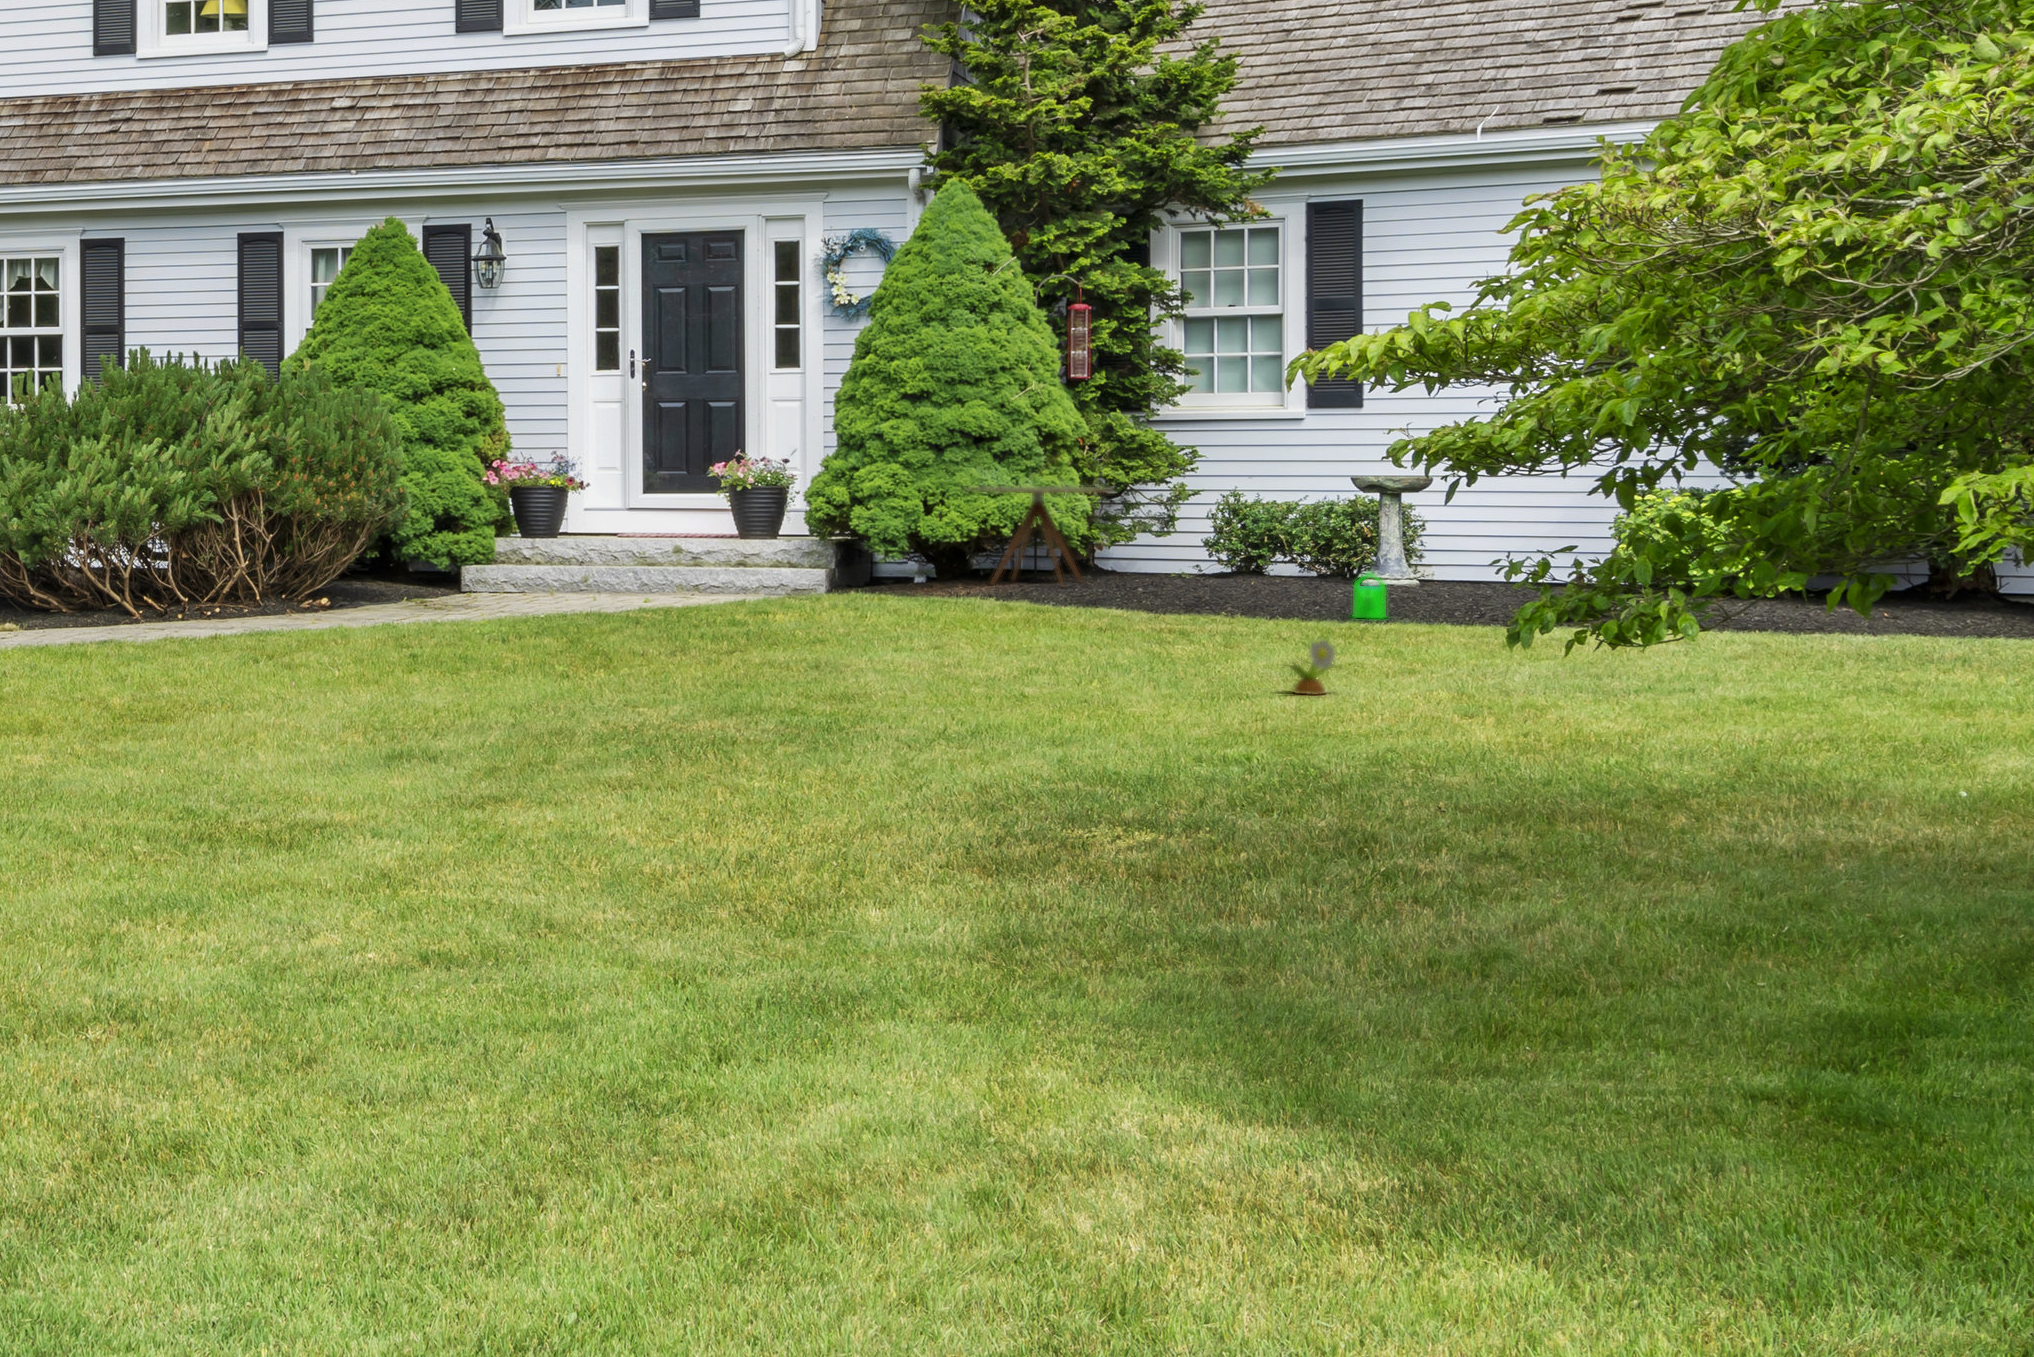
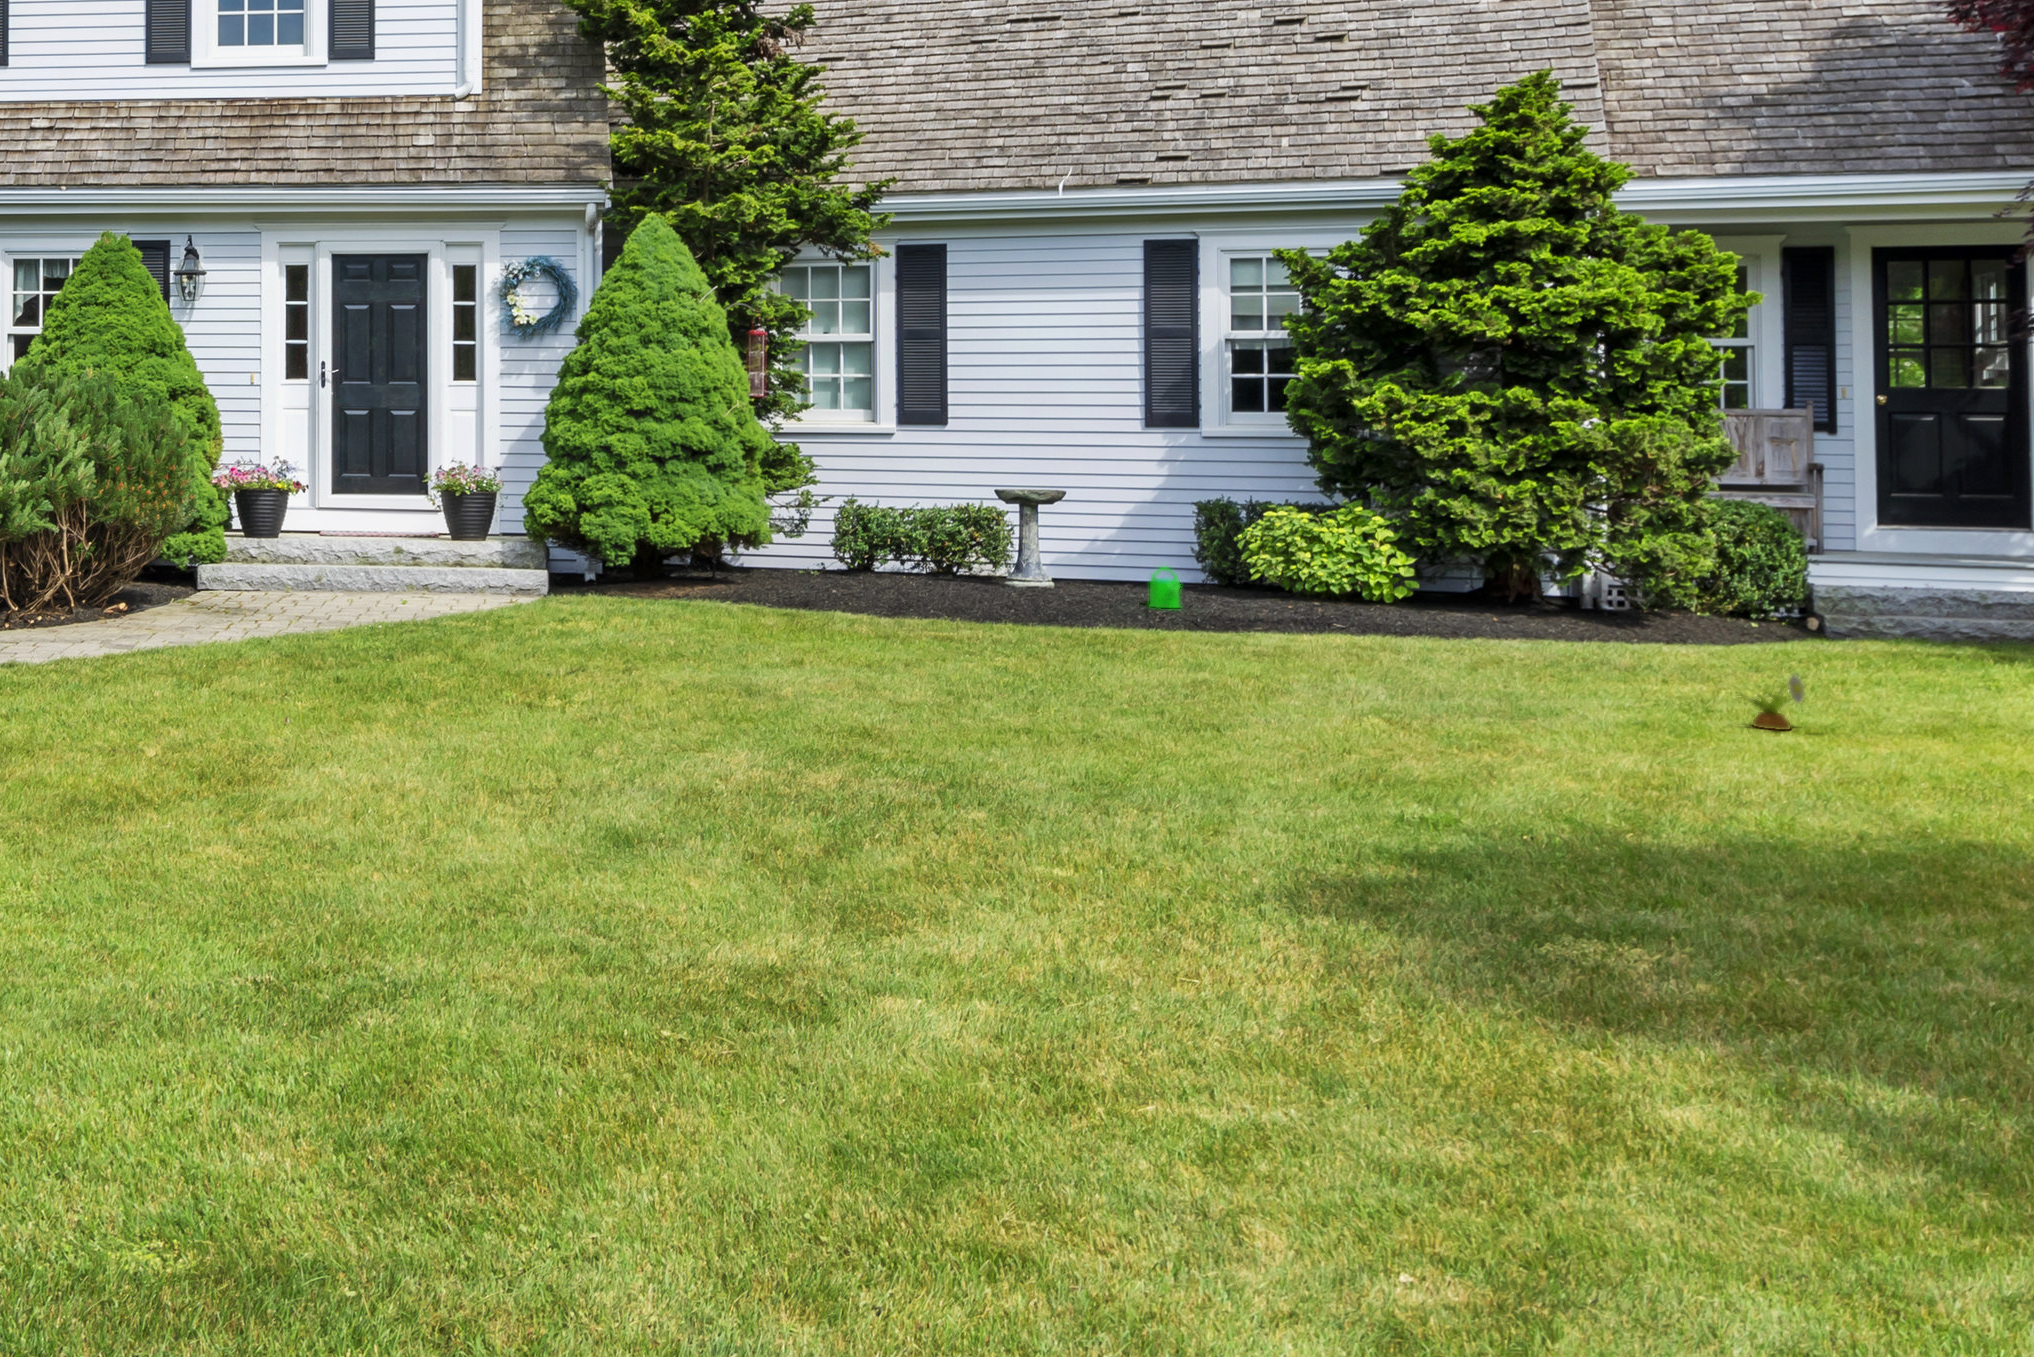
round table: present [965,486,1112,586] -> none [703,479,838,572]
decorative plant: present [1285,640,1336,695] -> present [1741,674,1804,730]

